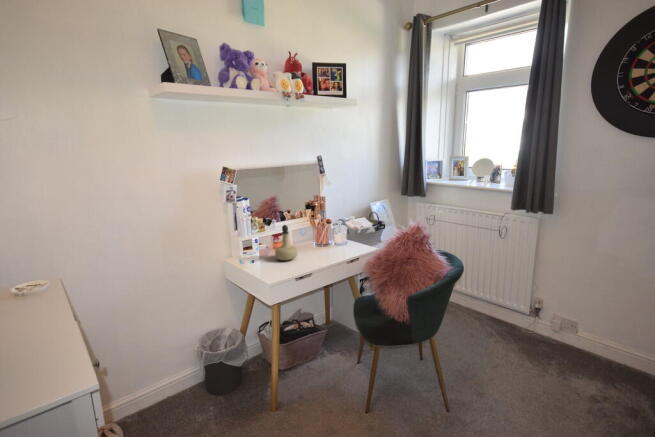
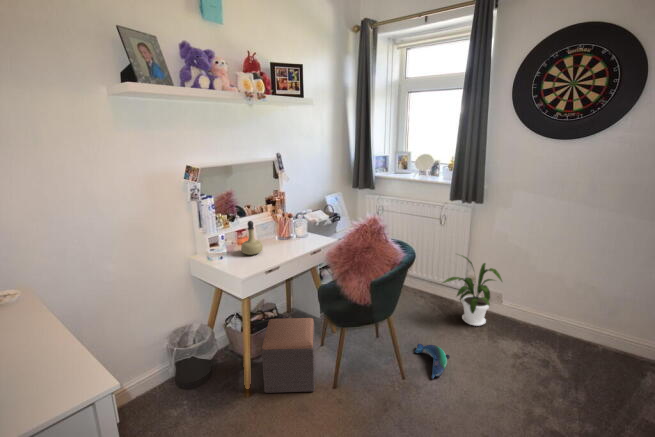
house plant: none [497,270,575,357] -> present [443,256,502,326]
footstool: none [289,330,349,413] -> present [262,318,315,393]
plush toy: none [463,371,505,415] -> present [415,344,450,379]

